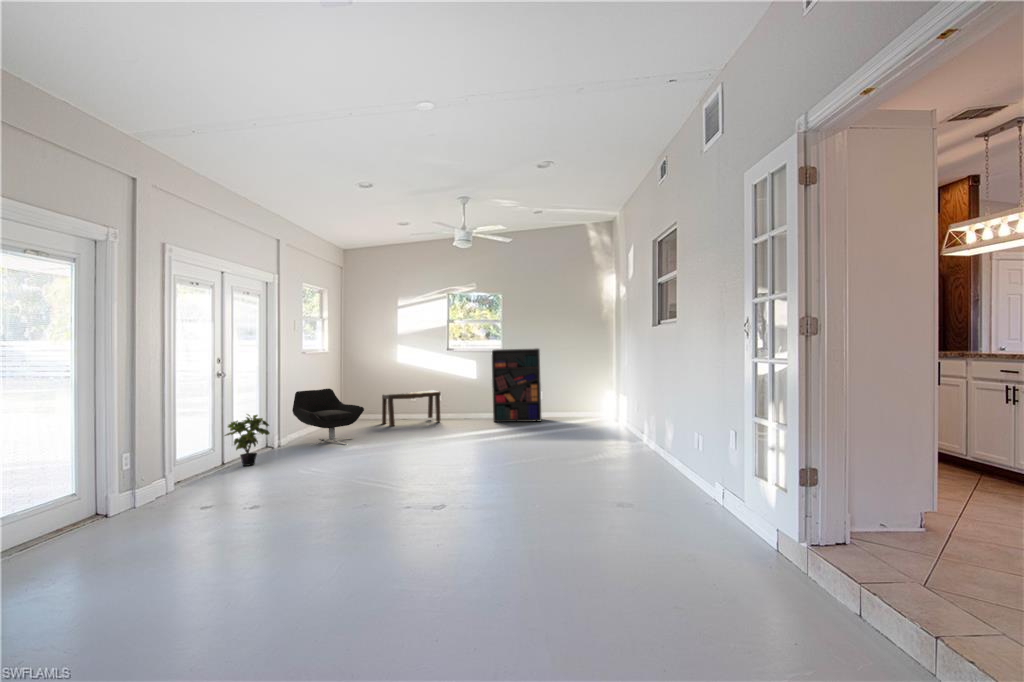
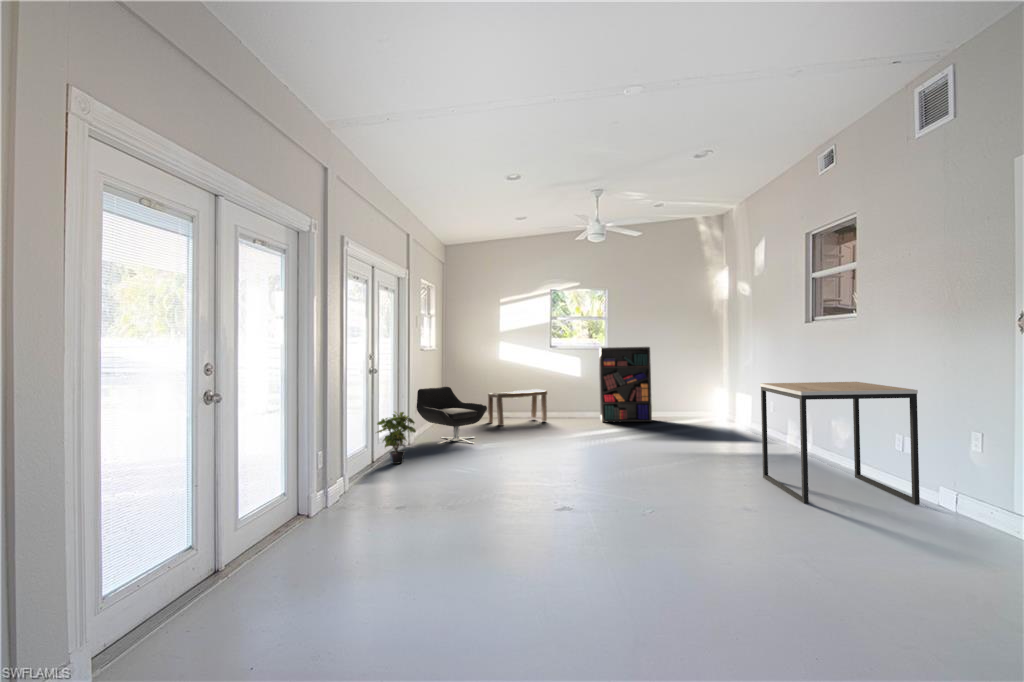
side table: none [585,382,705,500] -> present [760,382,920,505]

